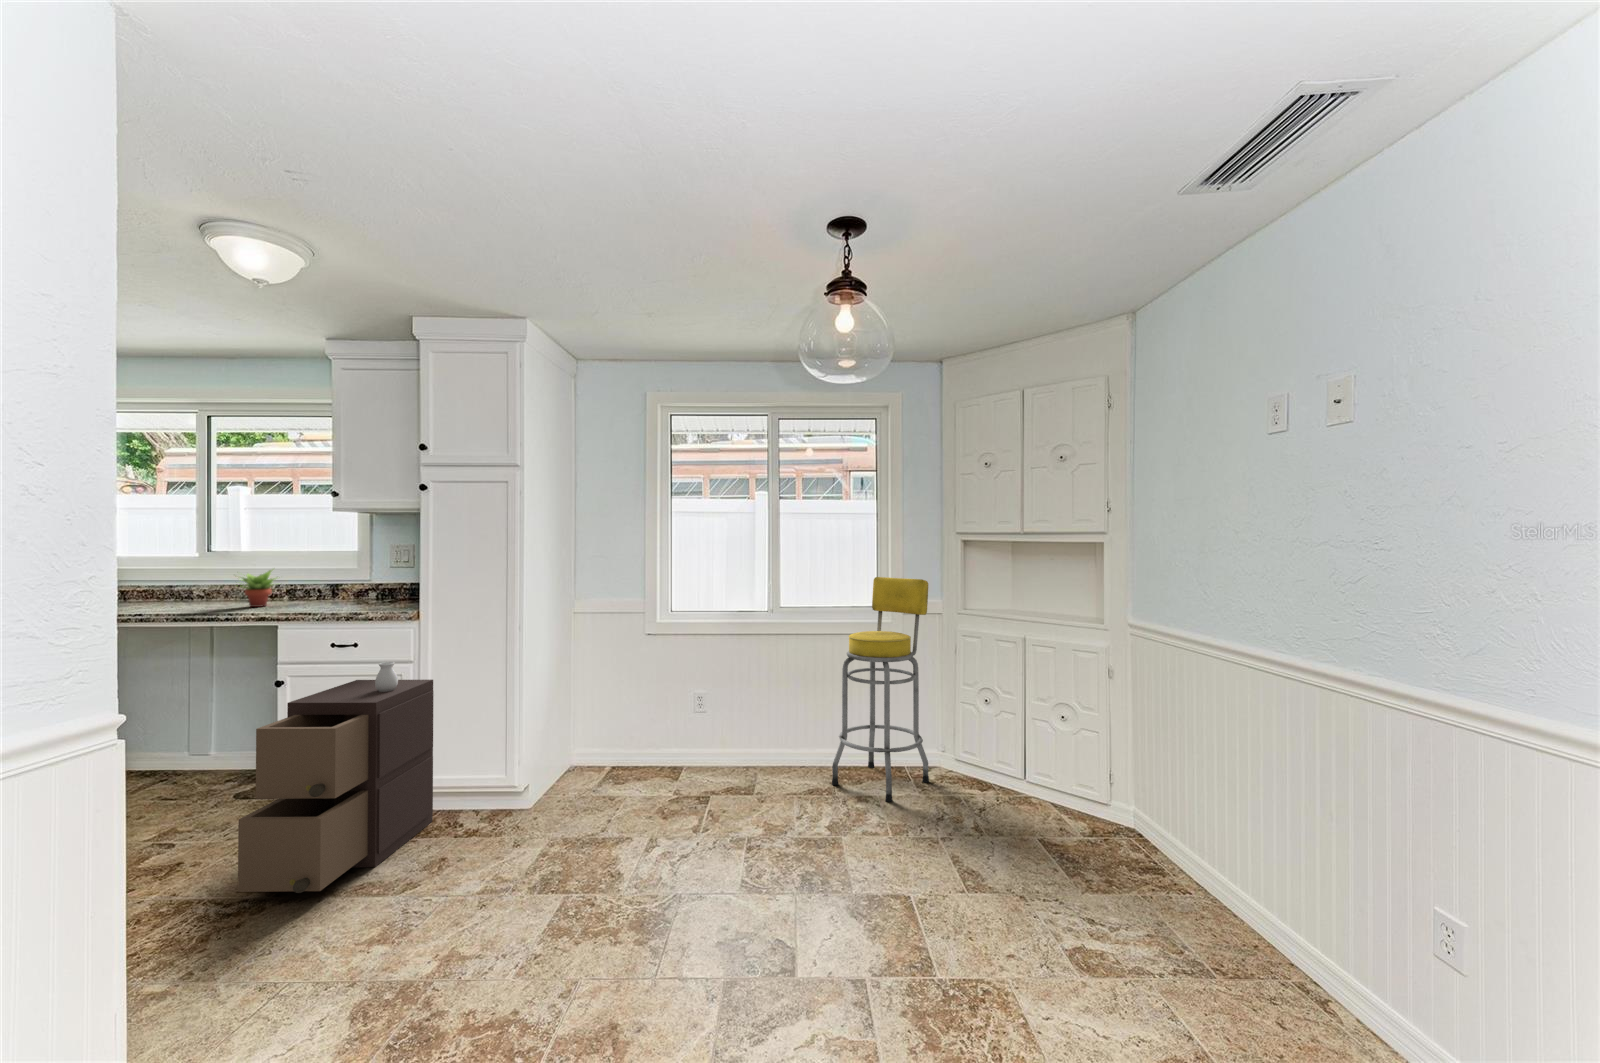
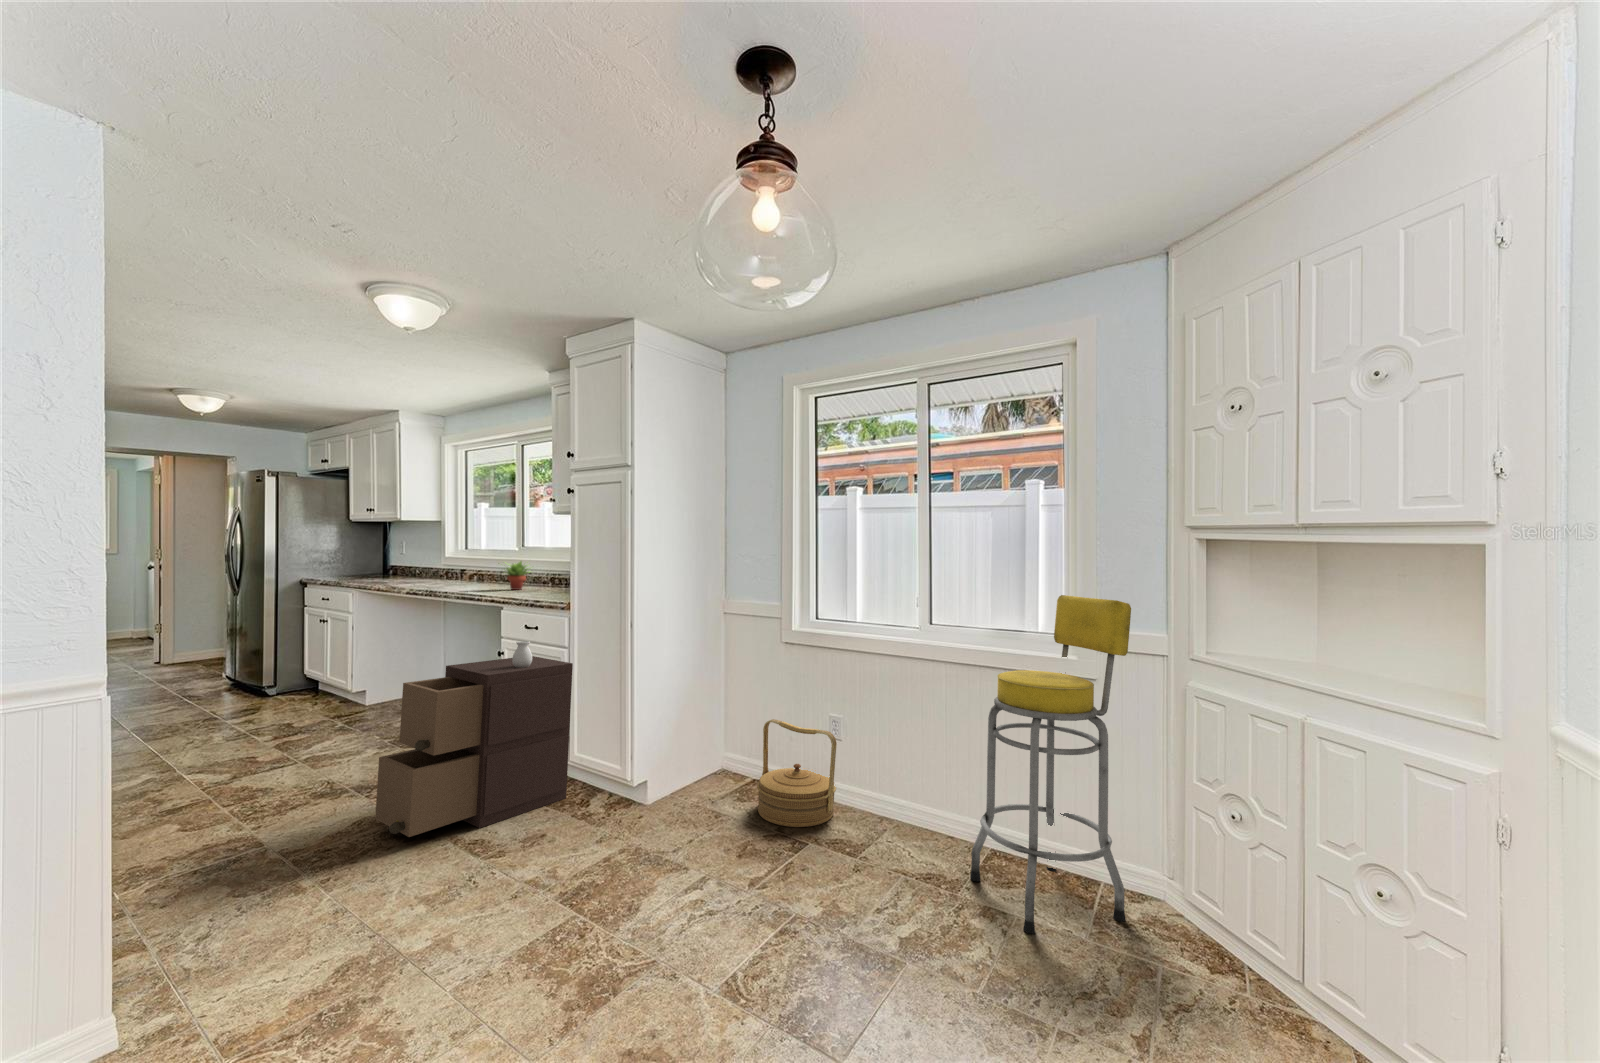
woven basket: none [630,703,707,789] -> present [757,719,837,827]

